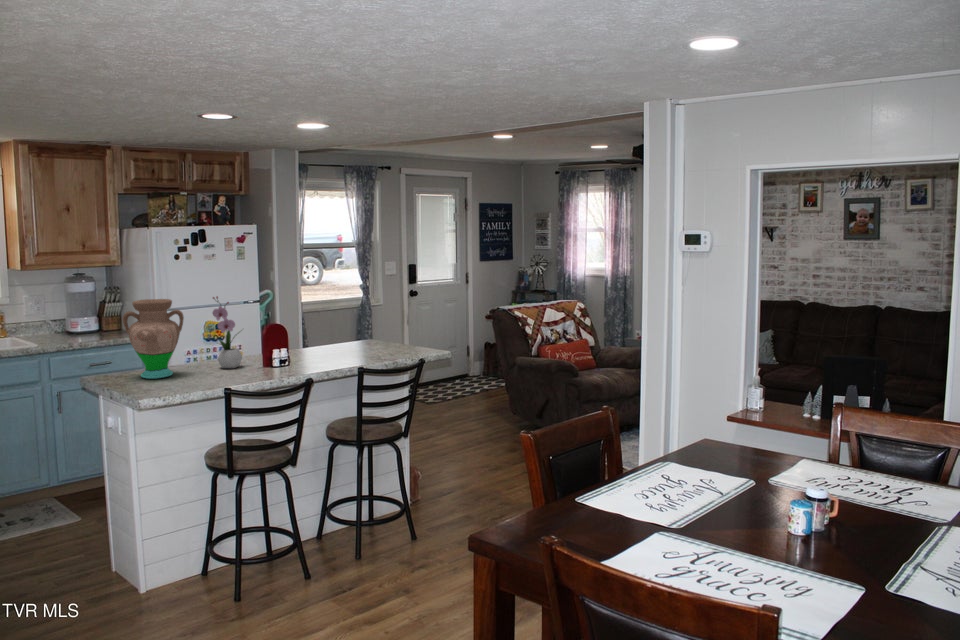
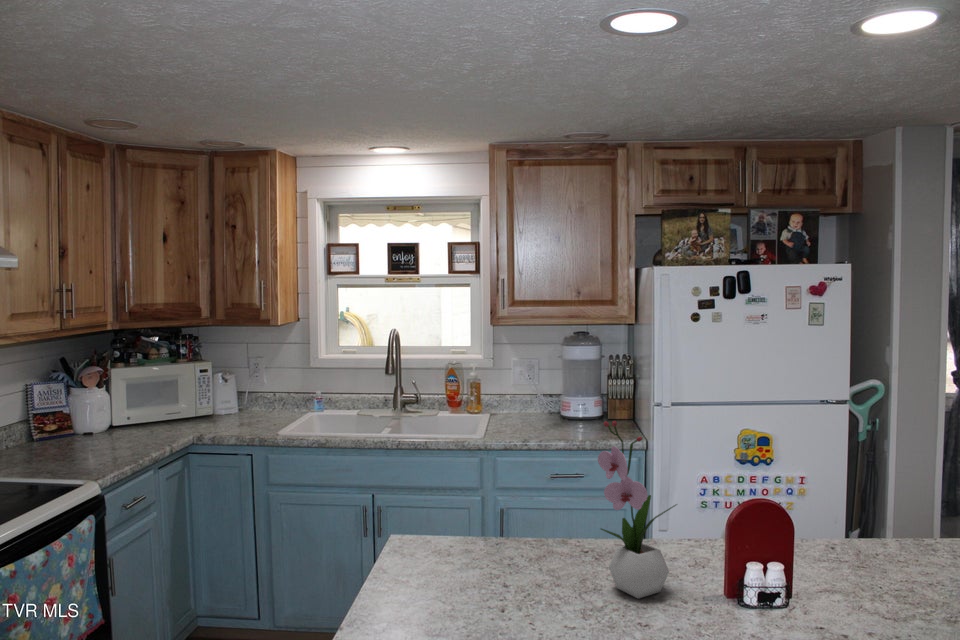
vase: present [123,299,184,379] -> none [422,411,525,590]

